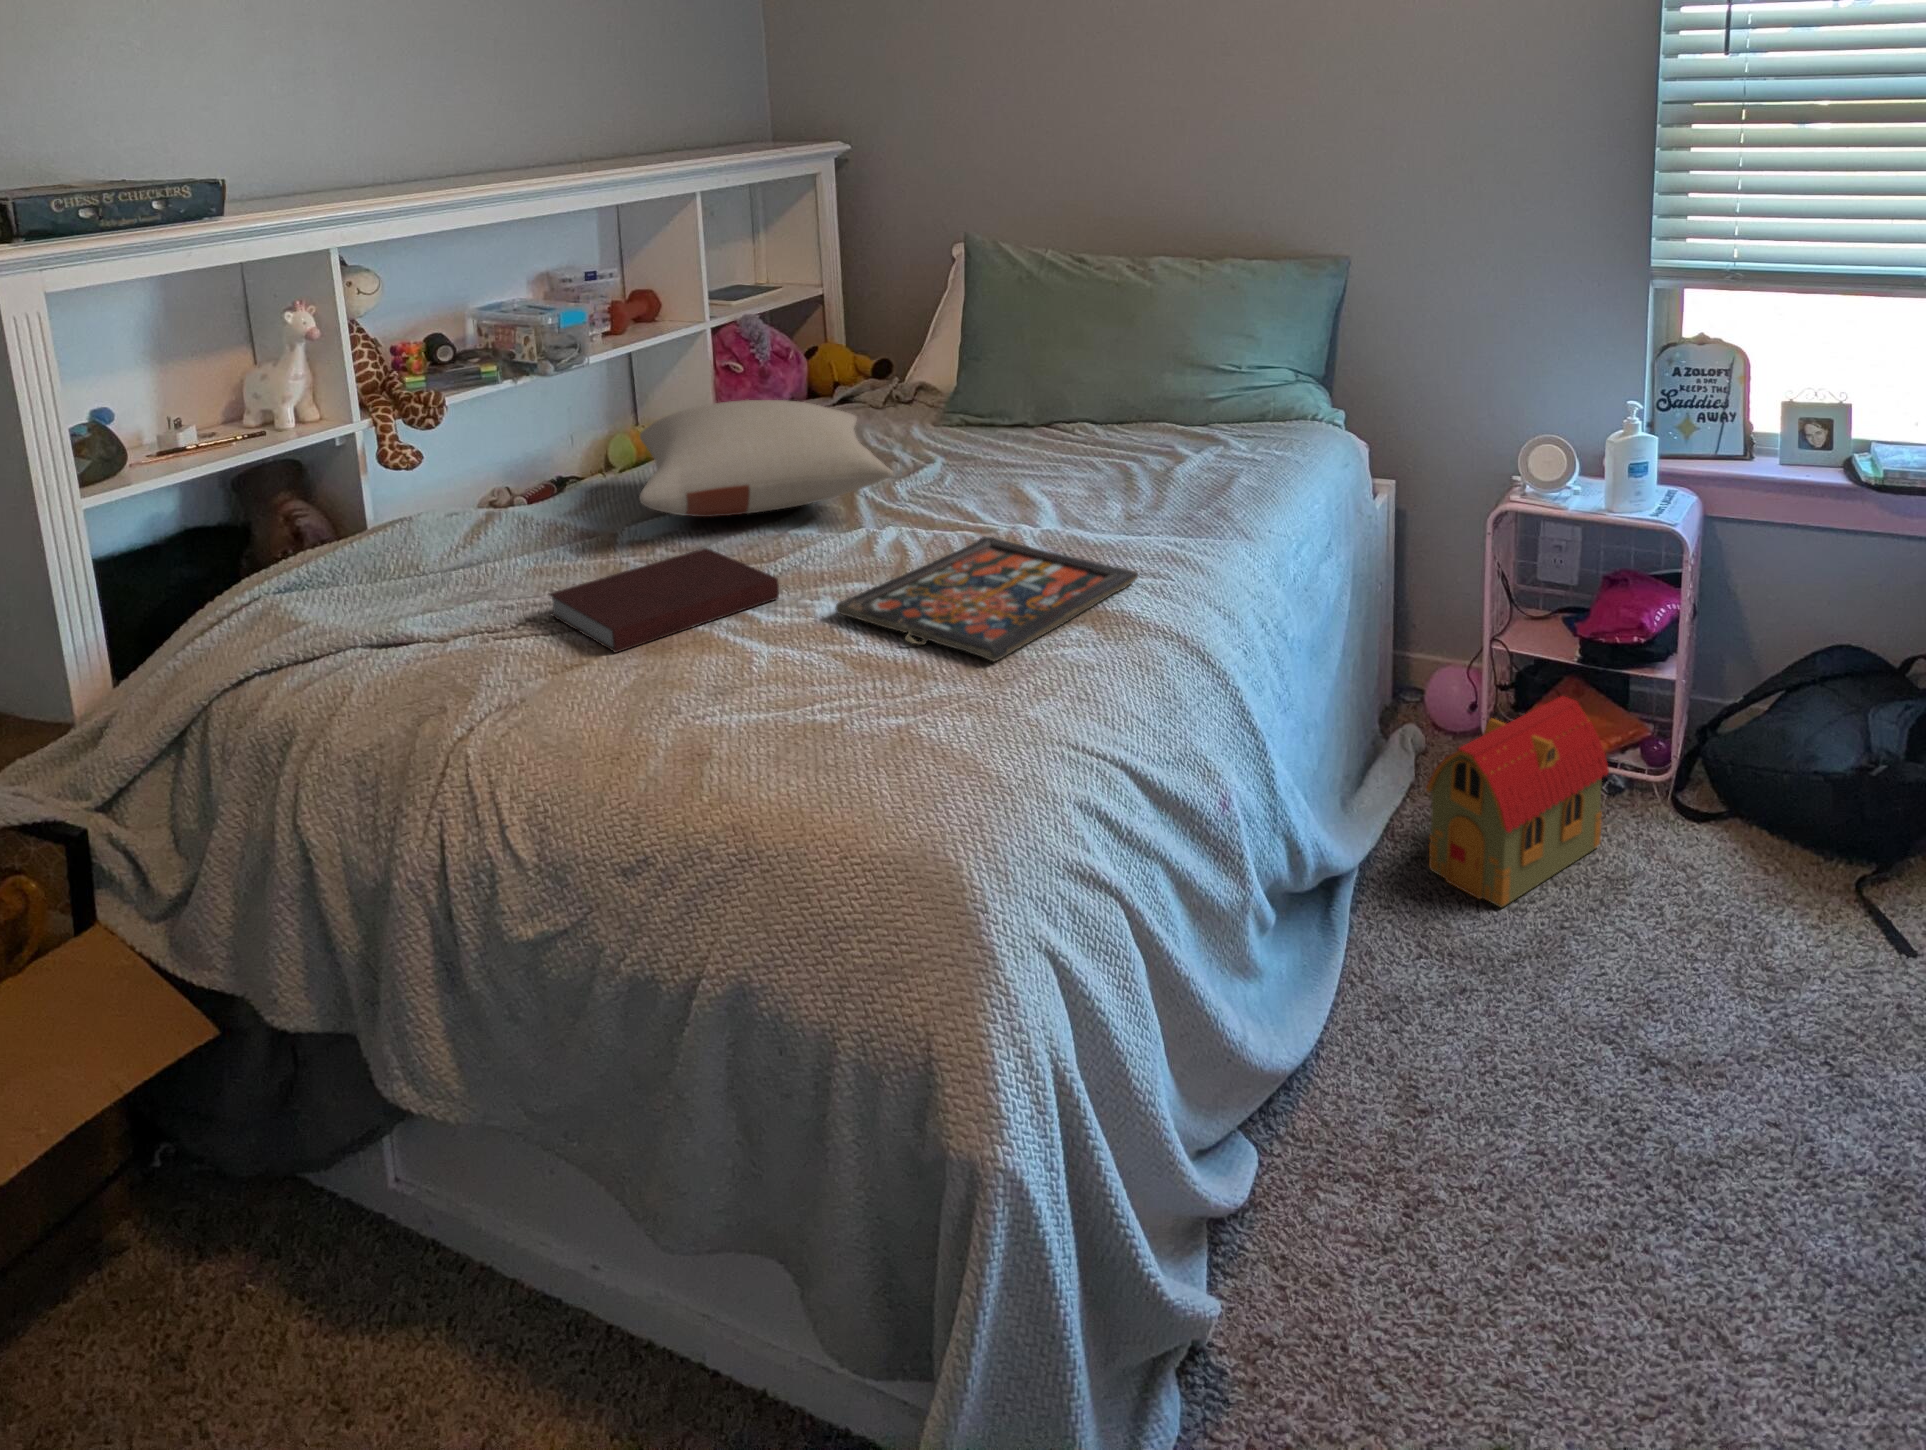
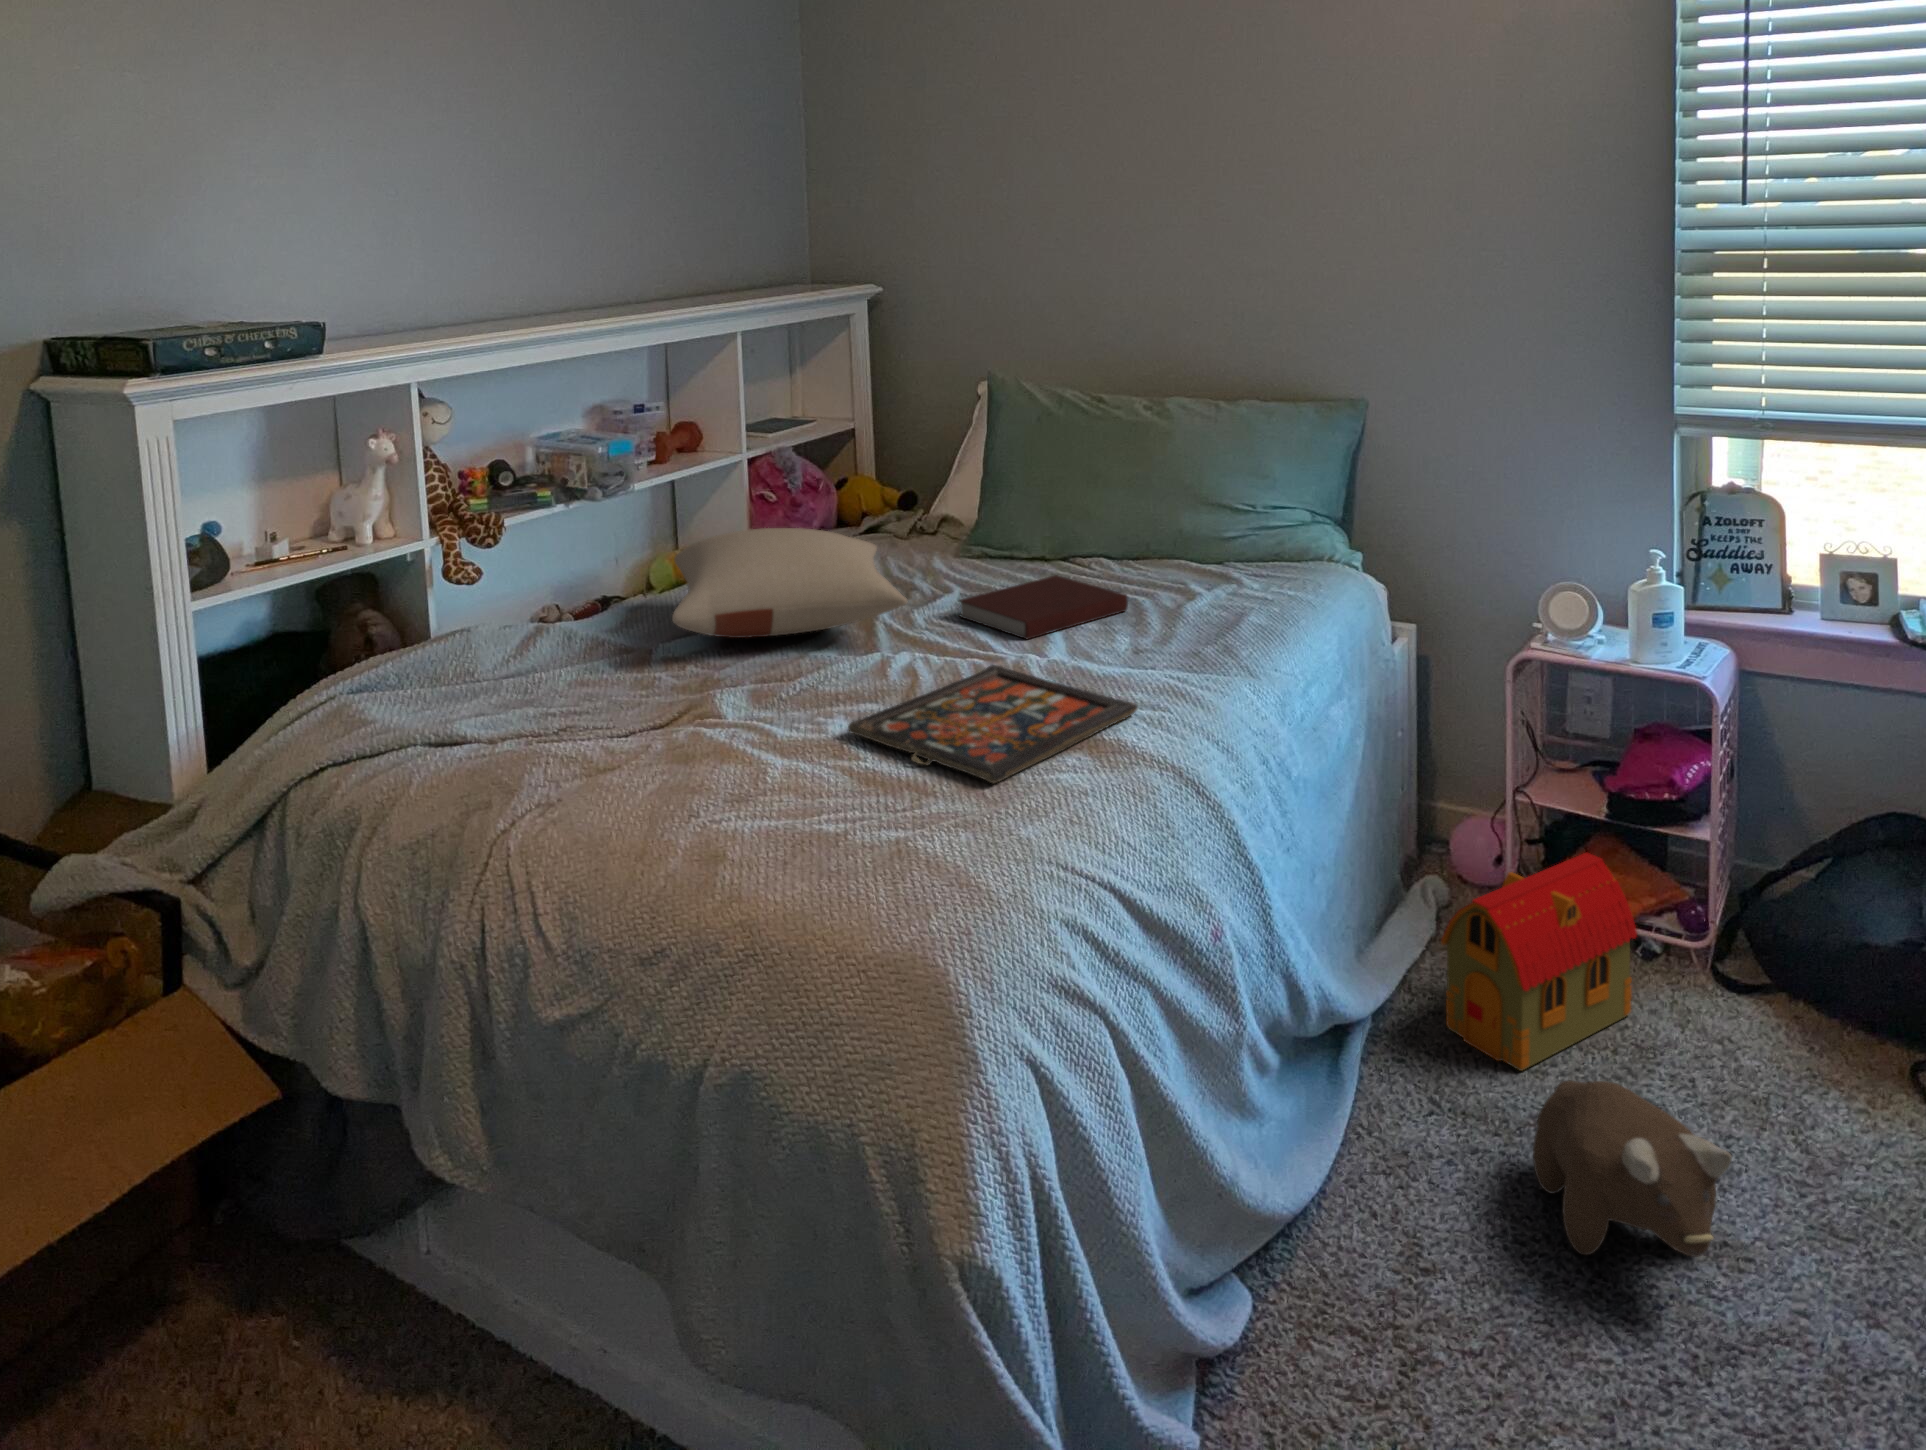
notebook: present [549,548,779,652] -> present [959,575,1128,639]
plush toy: none [1520,918,1716,1084] -> present [1533,1081,1732,1257]

